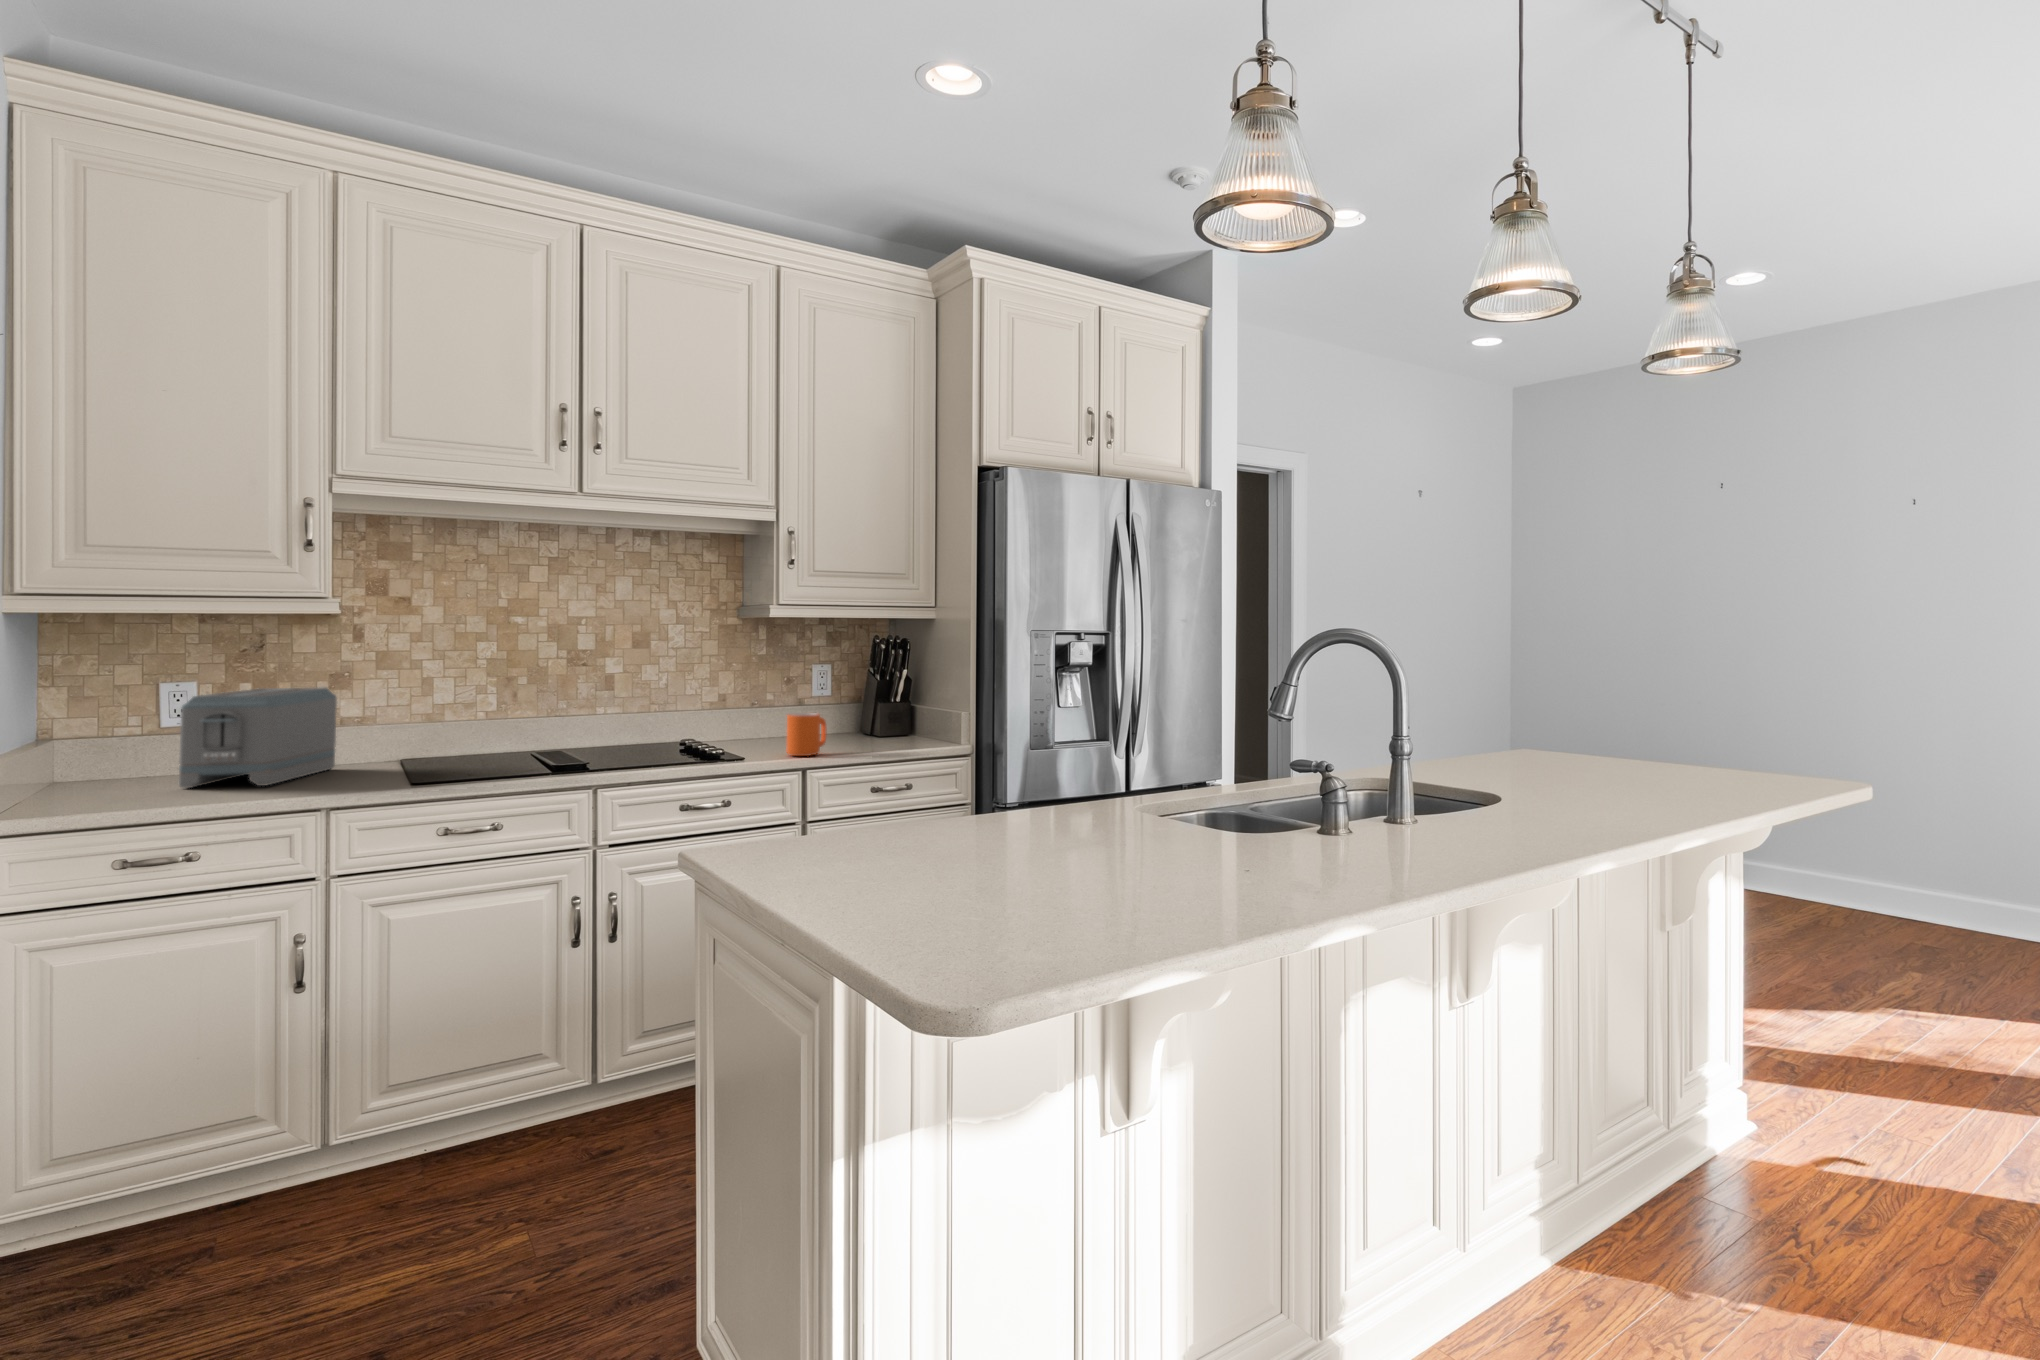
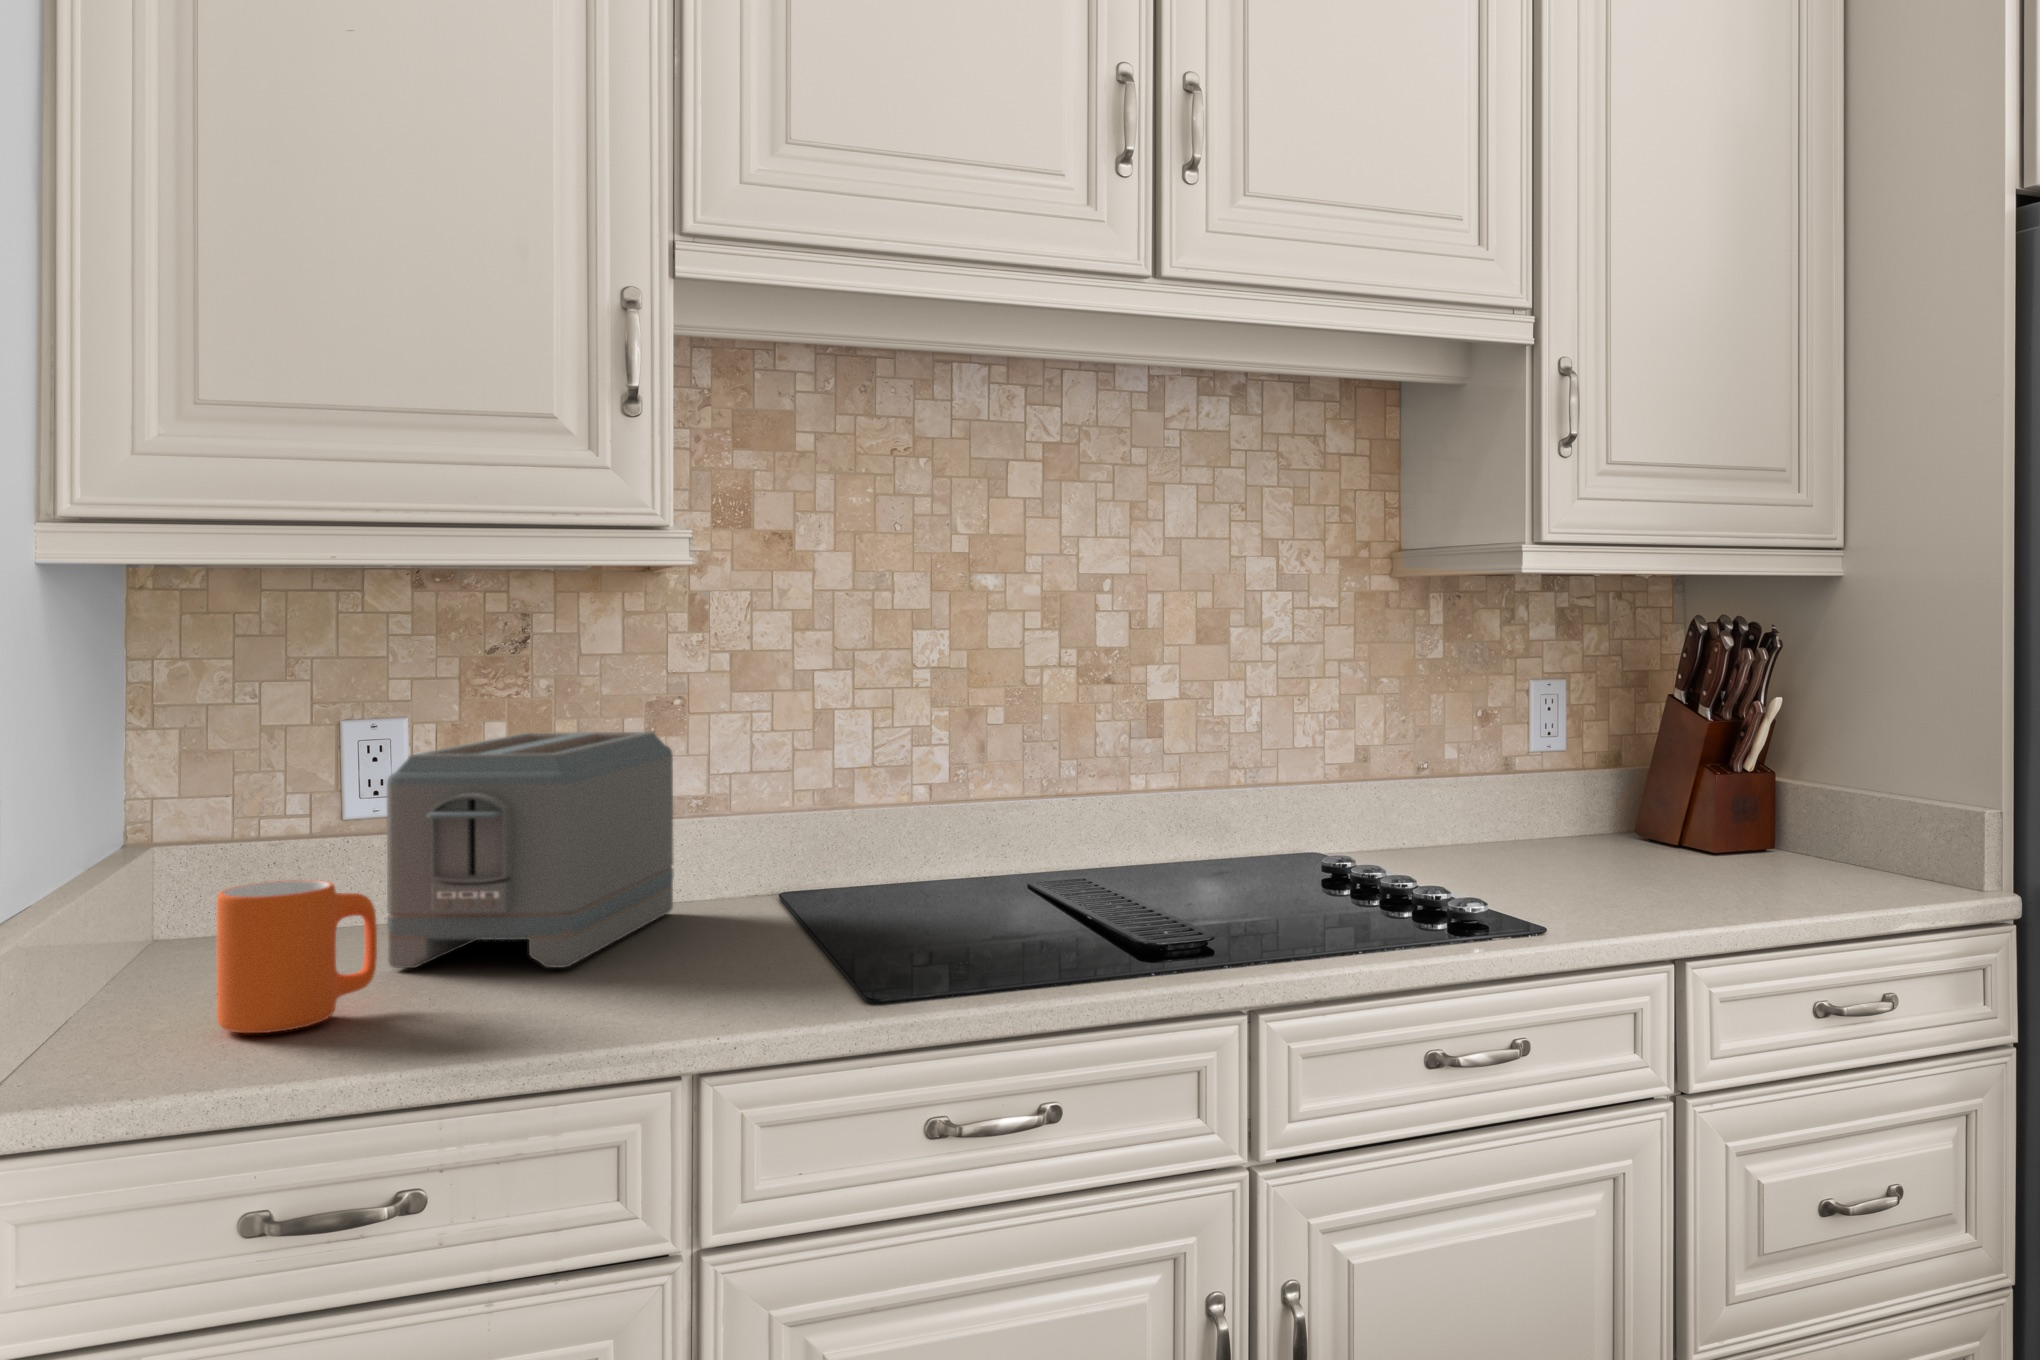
mug: present [787,713,826,756] -> present [217,880,377,1033]

